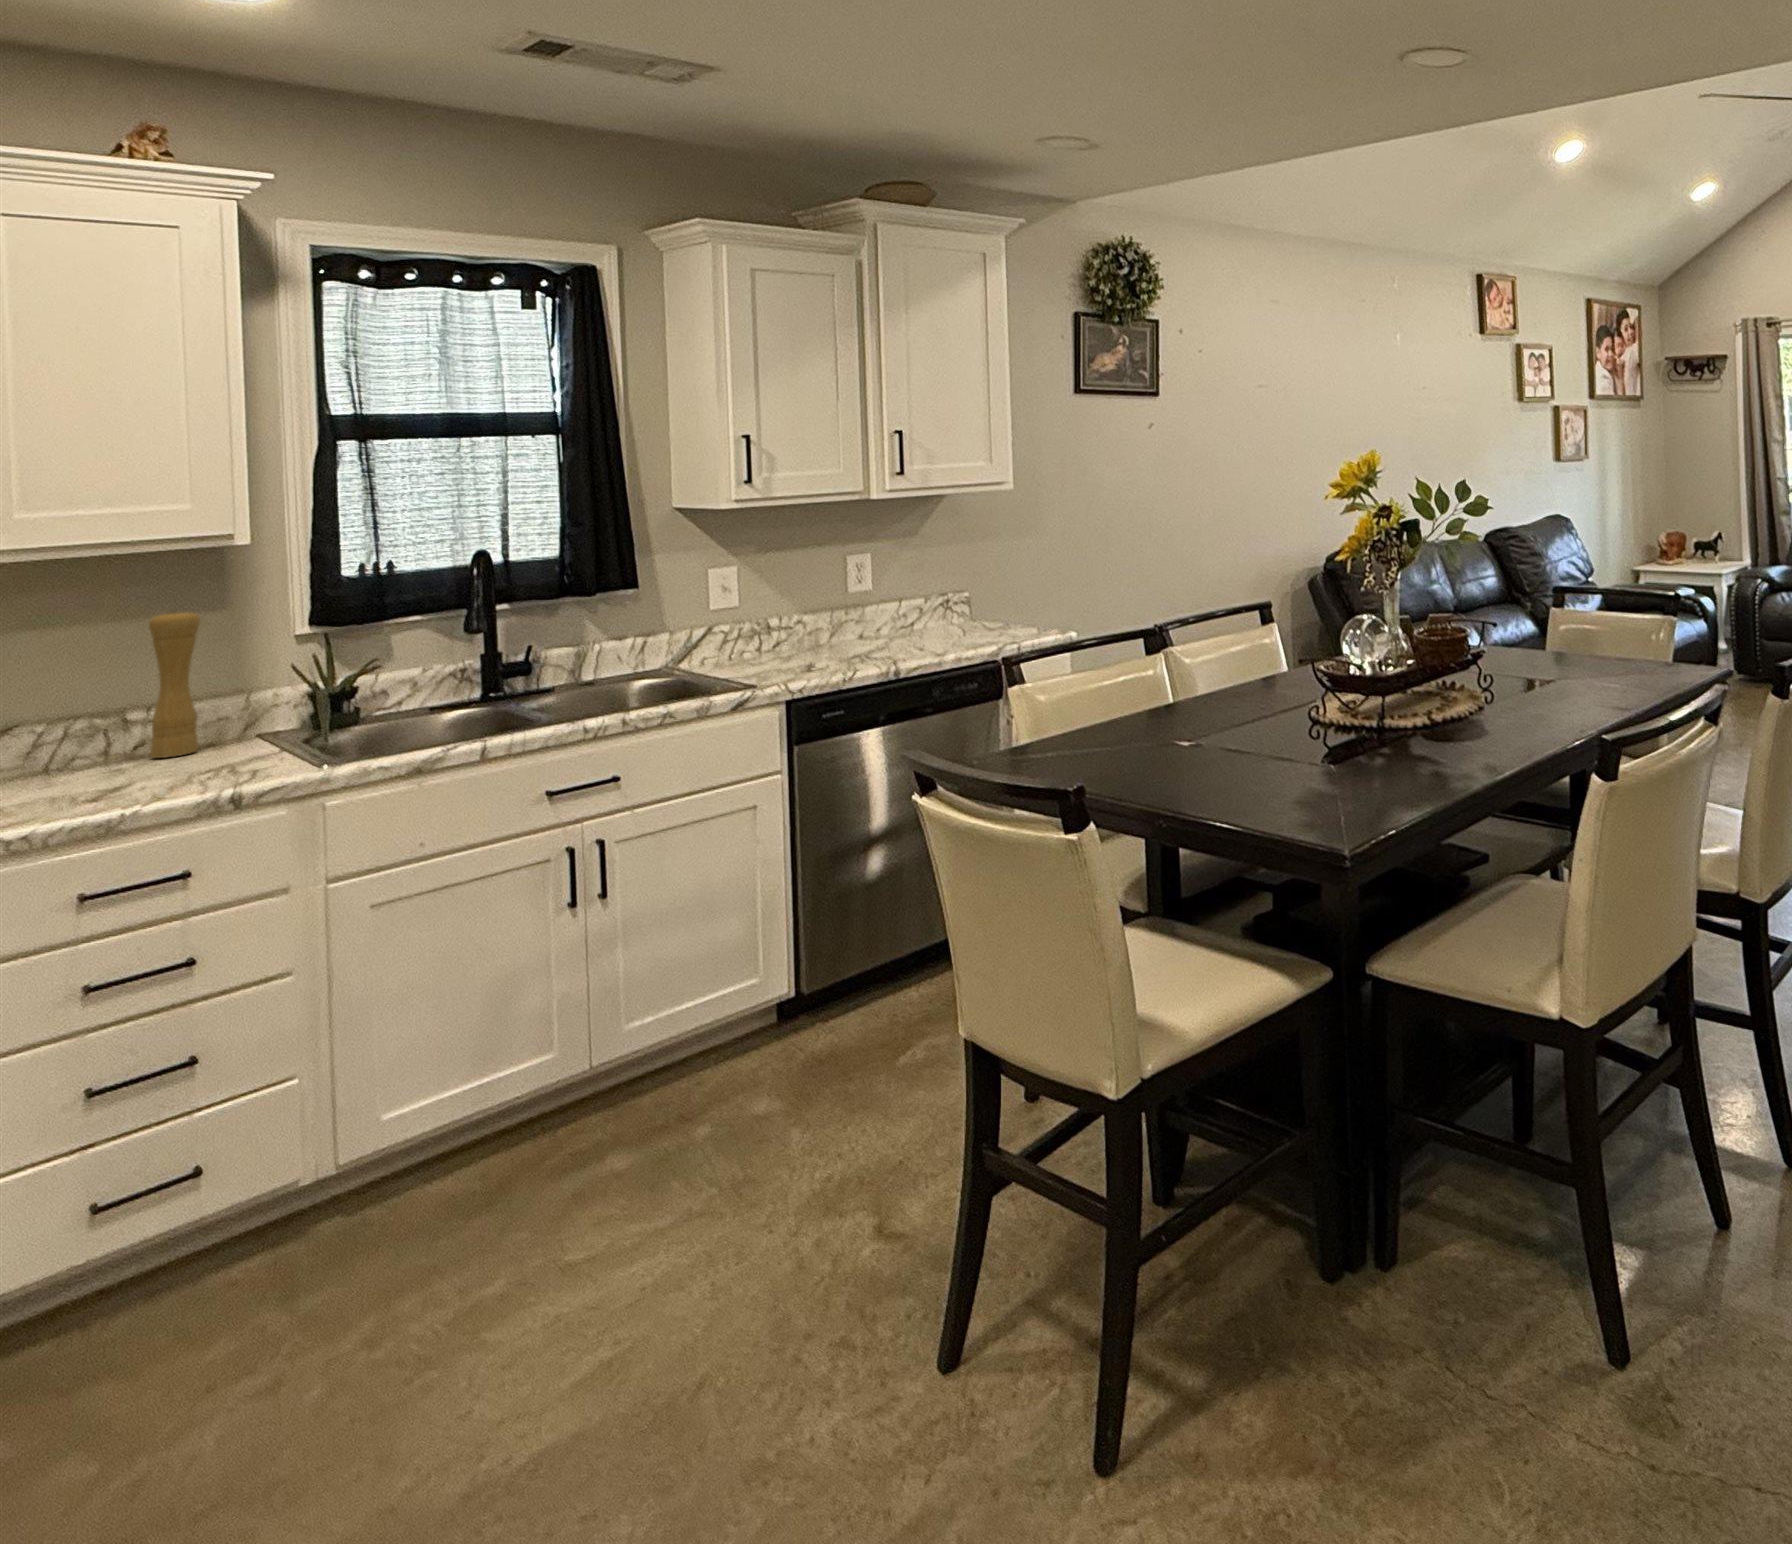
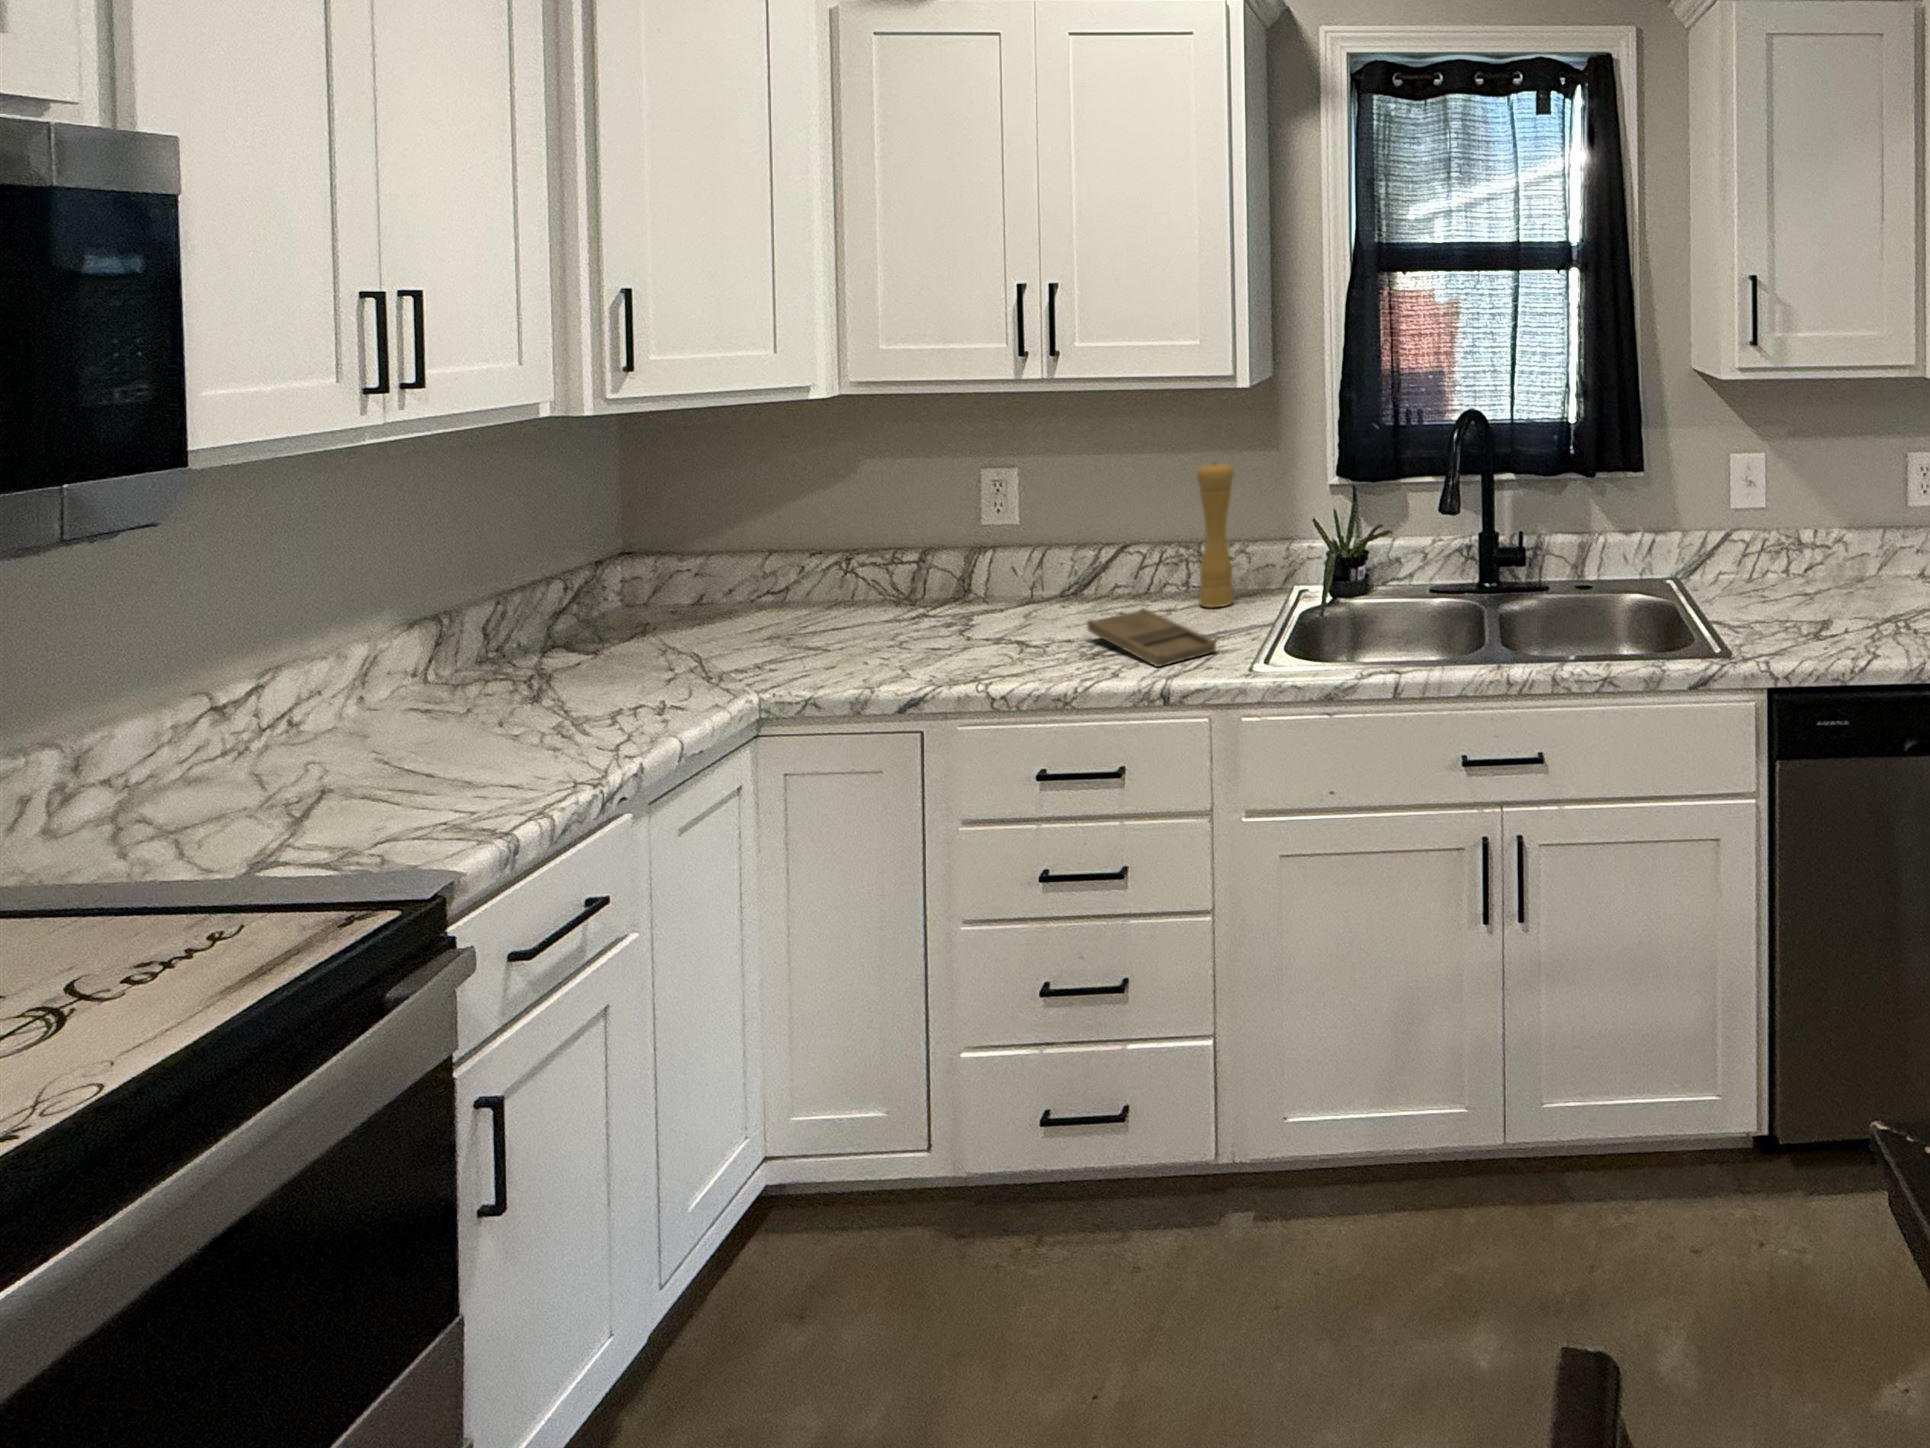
tray: none [50,755,254,788] -> present [1087,608,1216,667]

